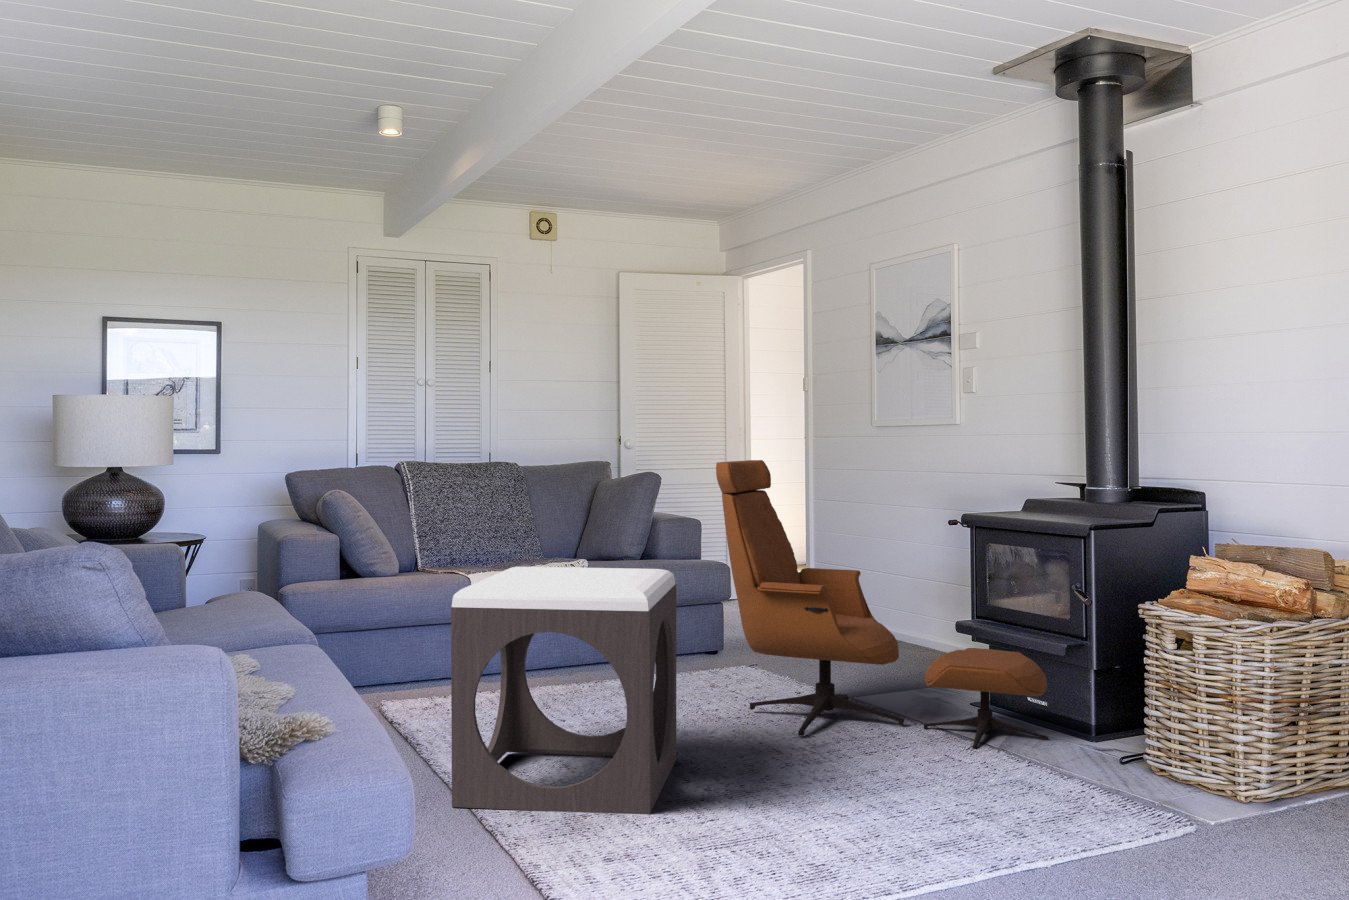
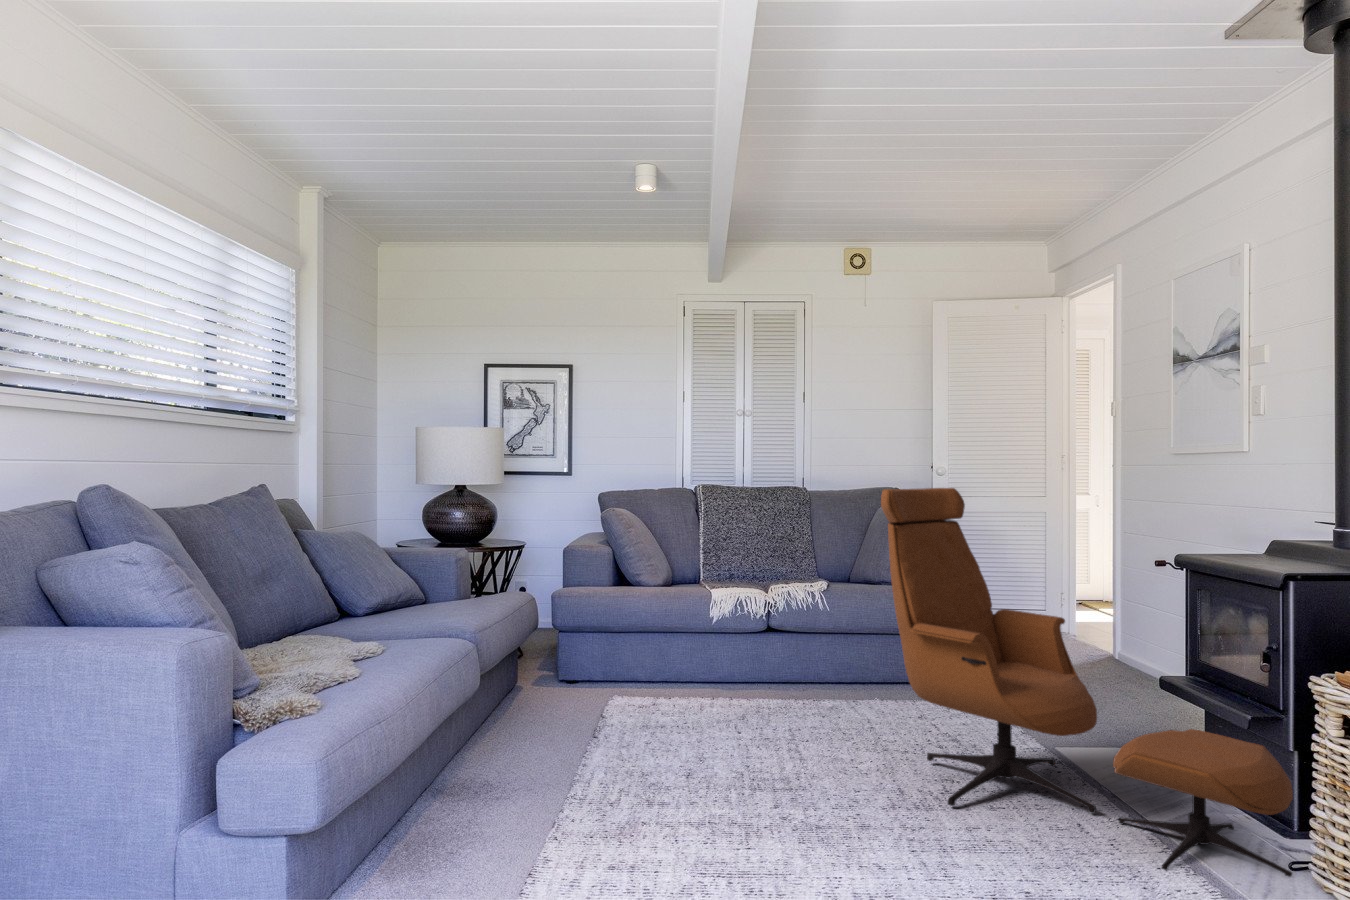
footstool: present [451,567,676,815] -> none [514,589,786,883]

